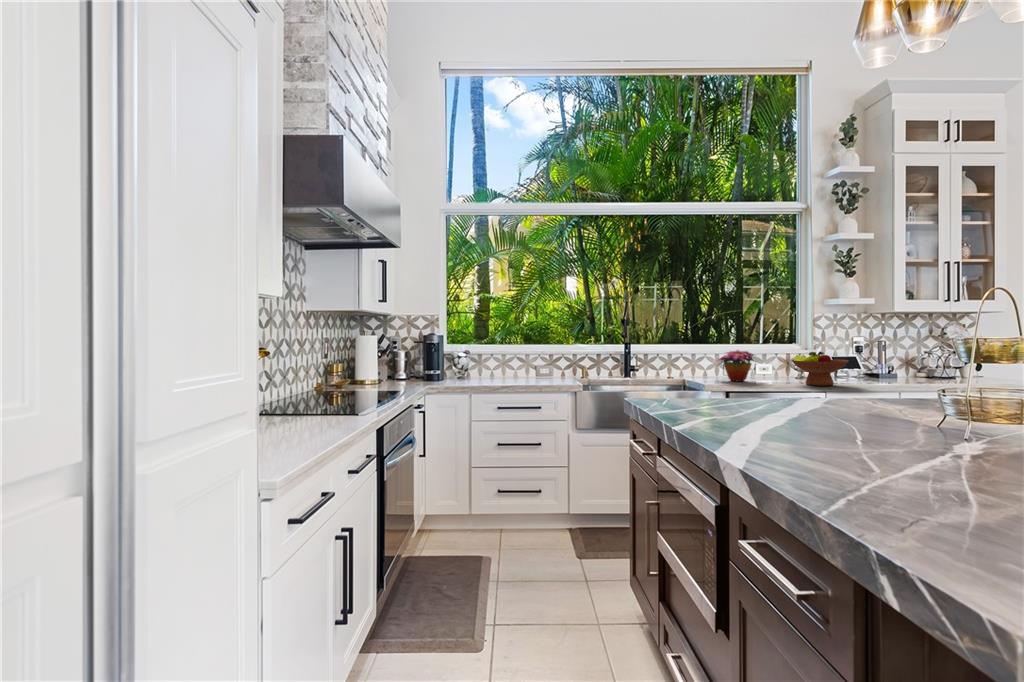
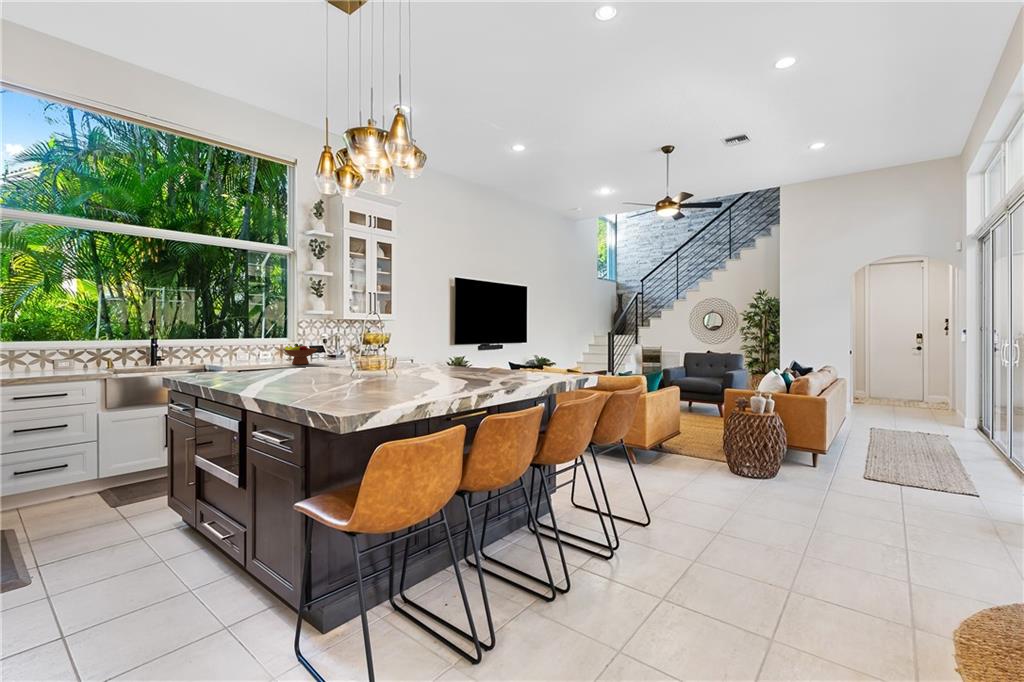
flower arrangement: present [717,350,756,381] -> none [227,343,264,364]

